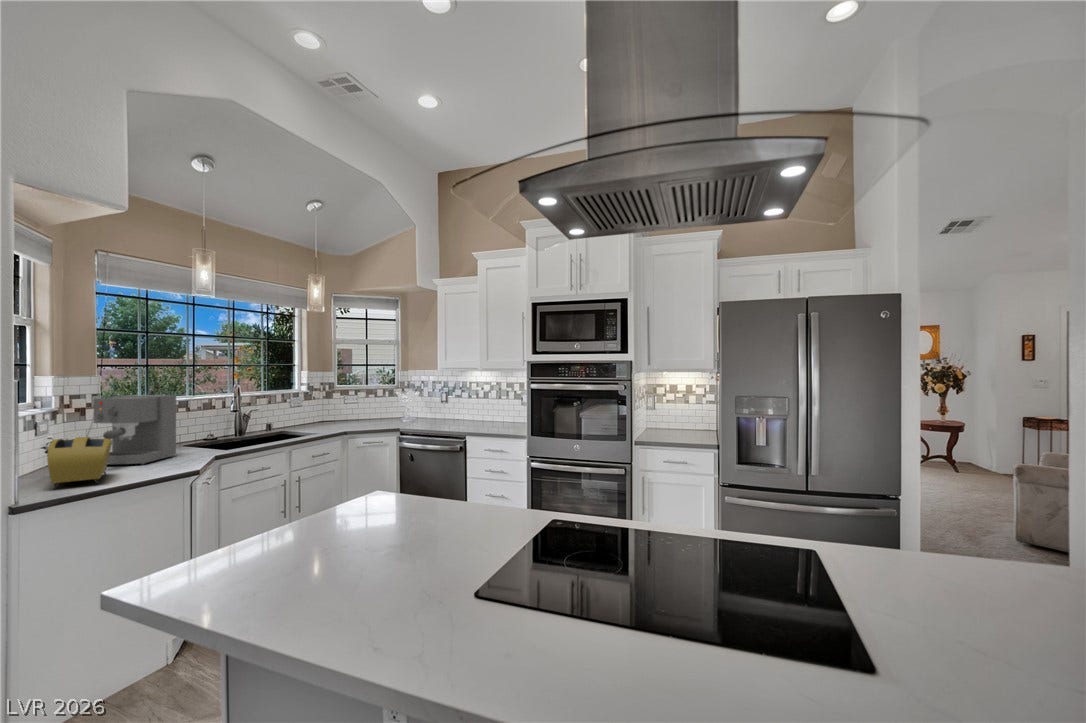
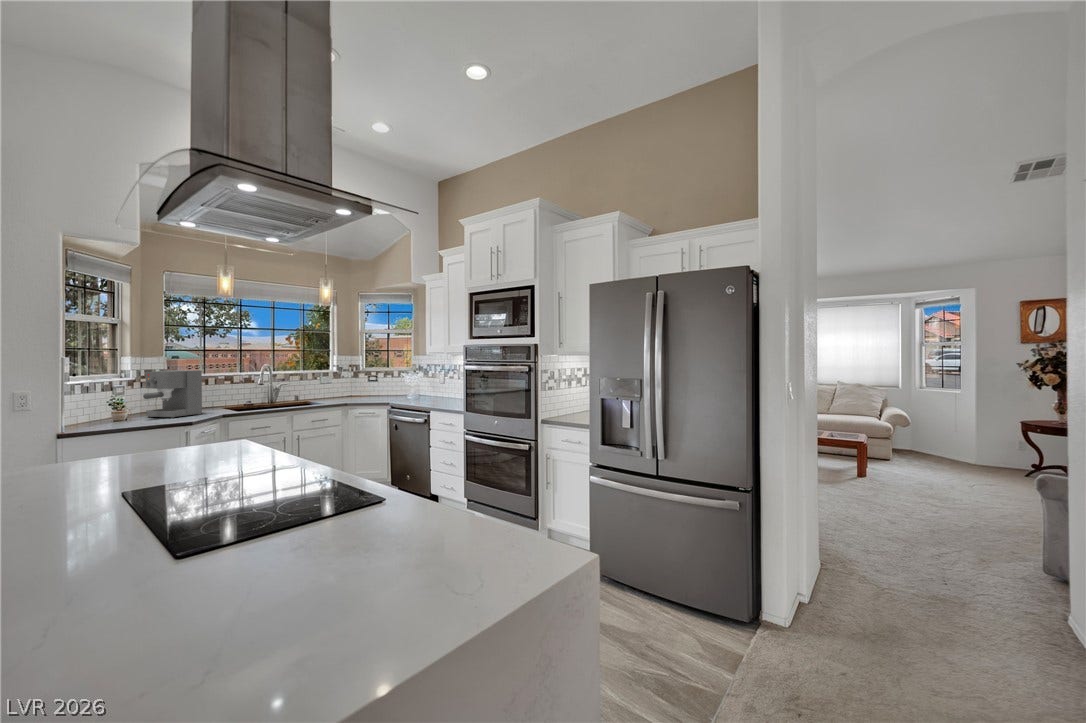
toaster: present [47,437,112,489] -> none [94,396,144,428]

